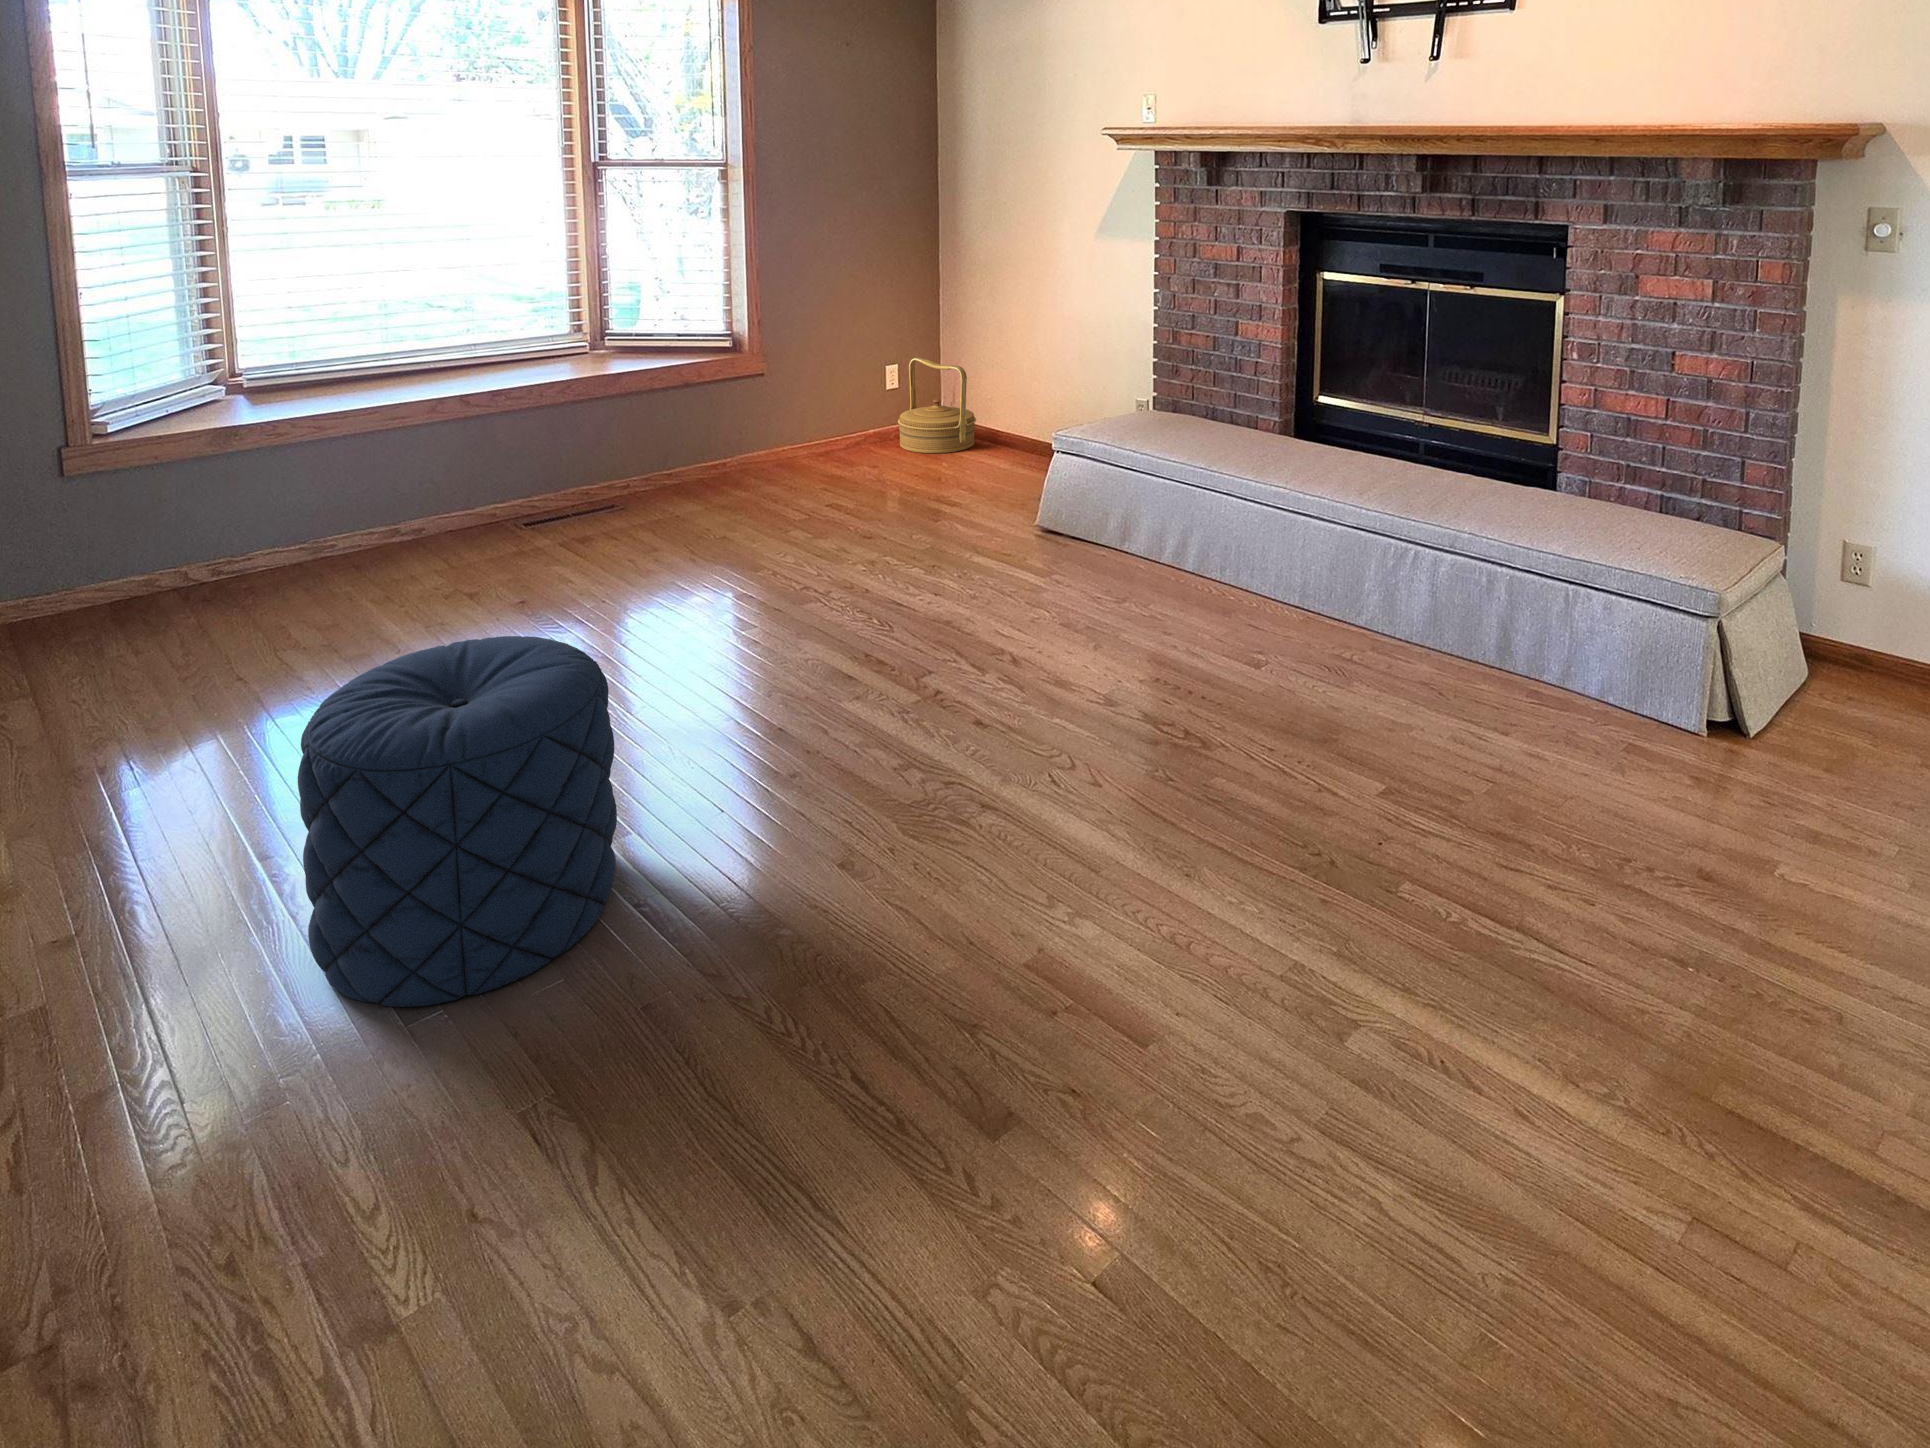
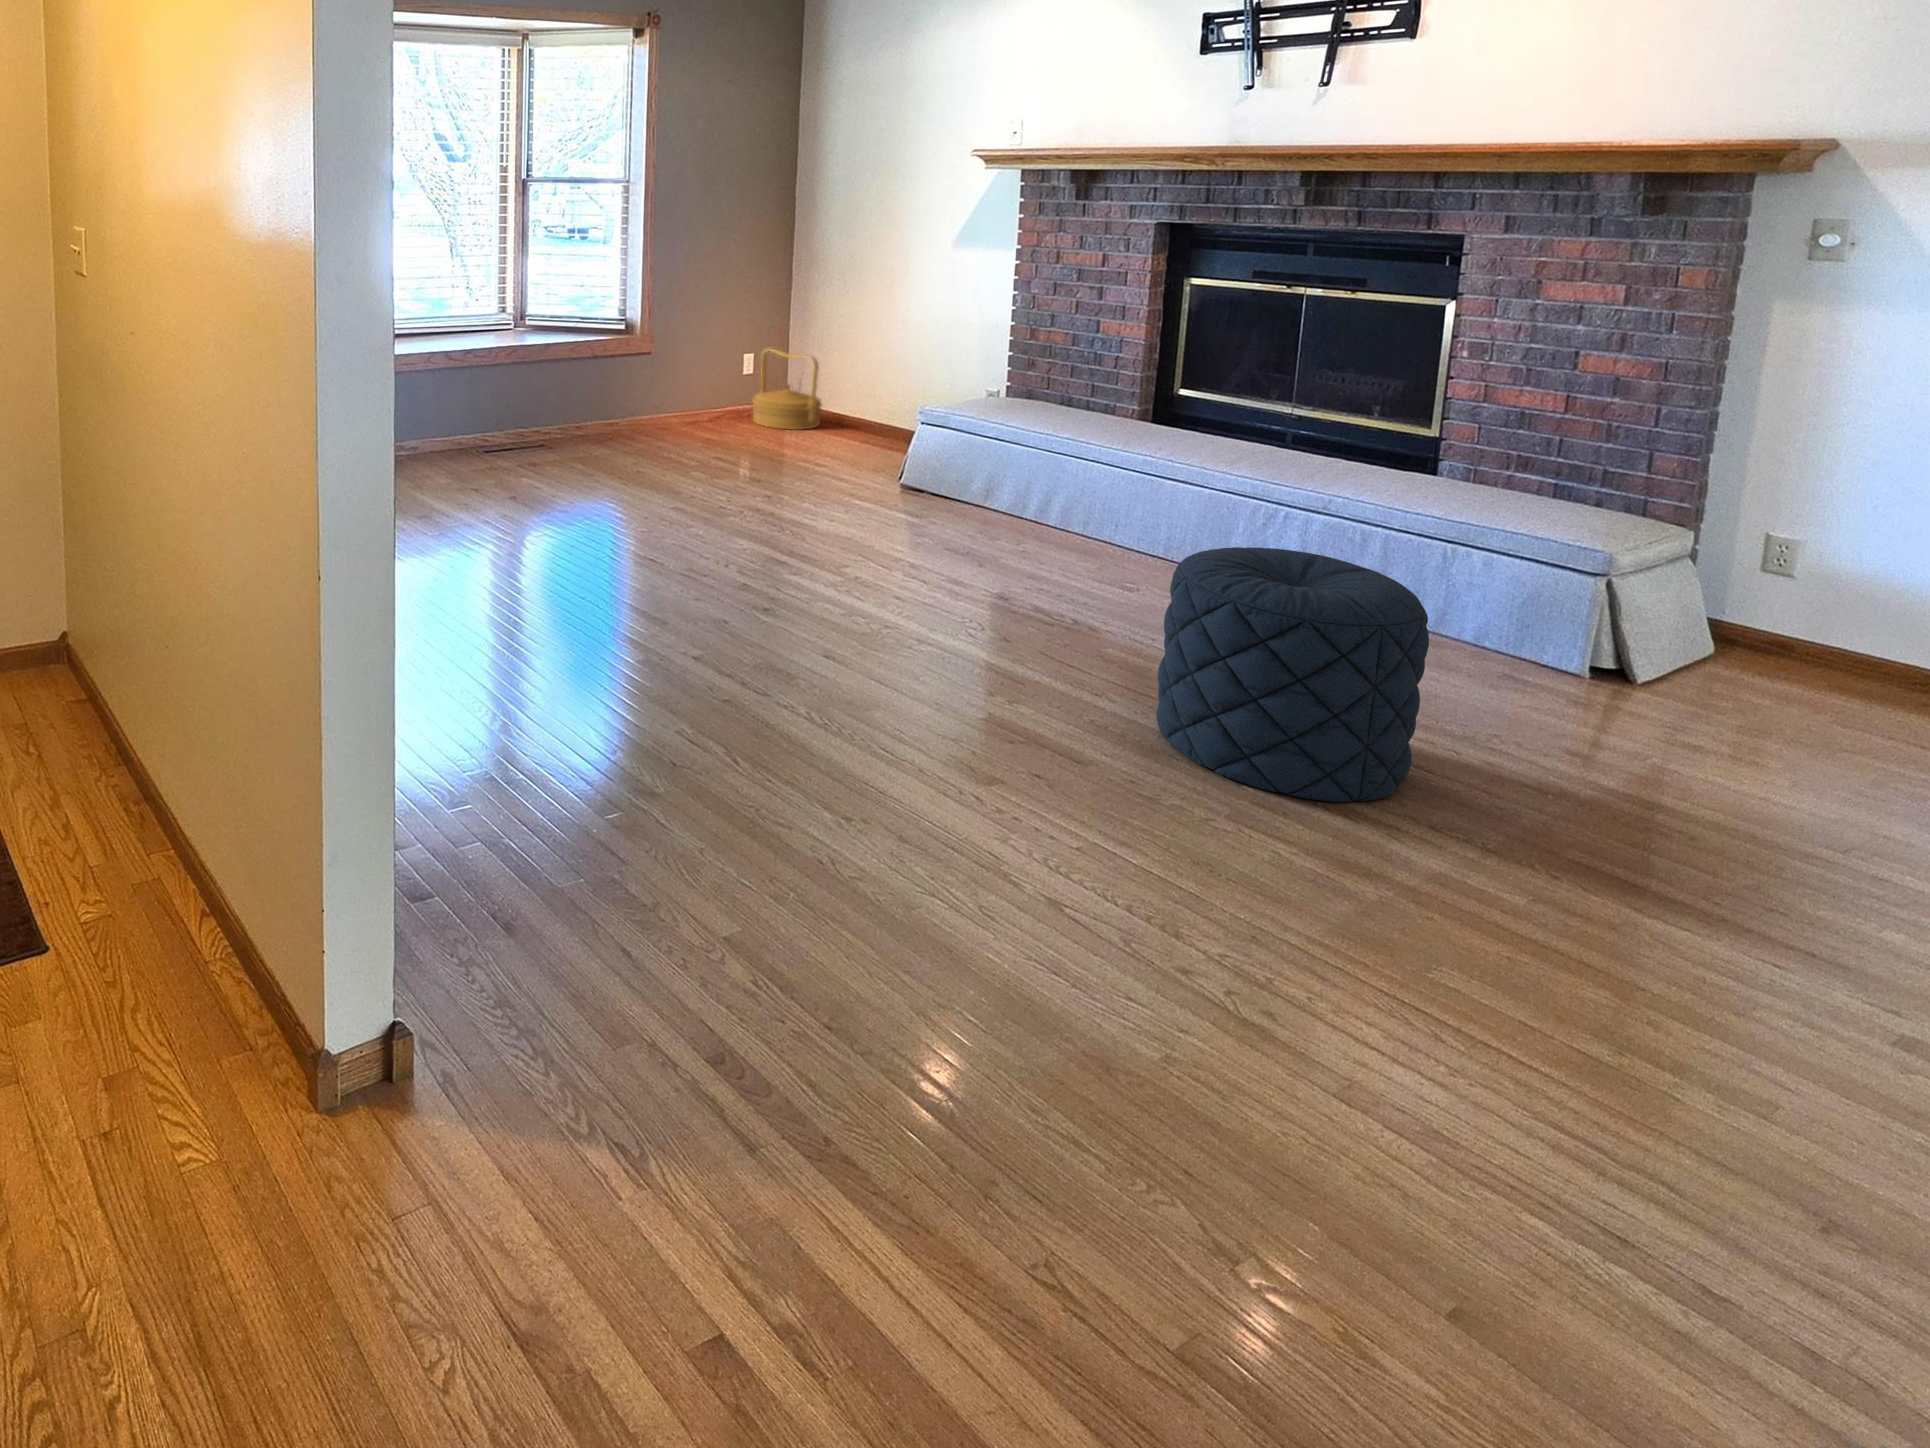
pouf: present [298,636,617,1007] -> present [1157,547,1429,802]

